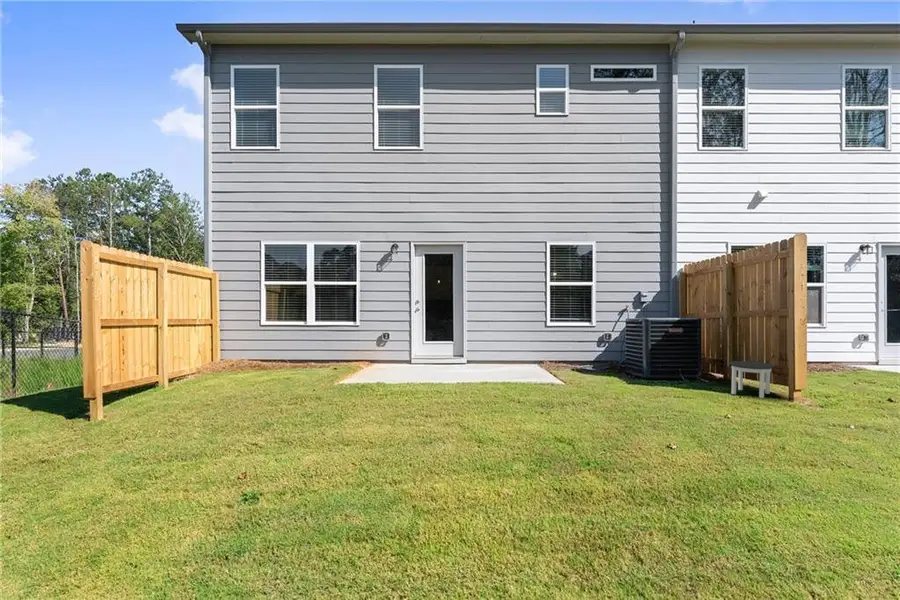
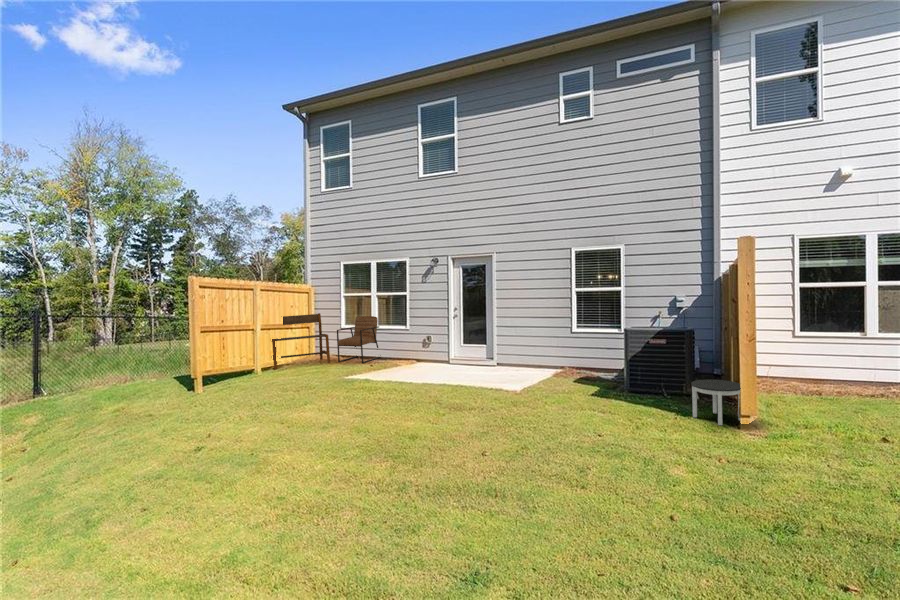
bench: none [177,306,263,380] -> present [272,313,330,369]
chair: none [272,310,321,368] -> present [337,316,381,363]

